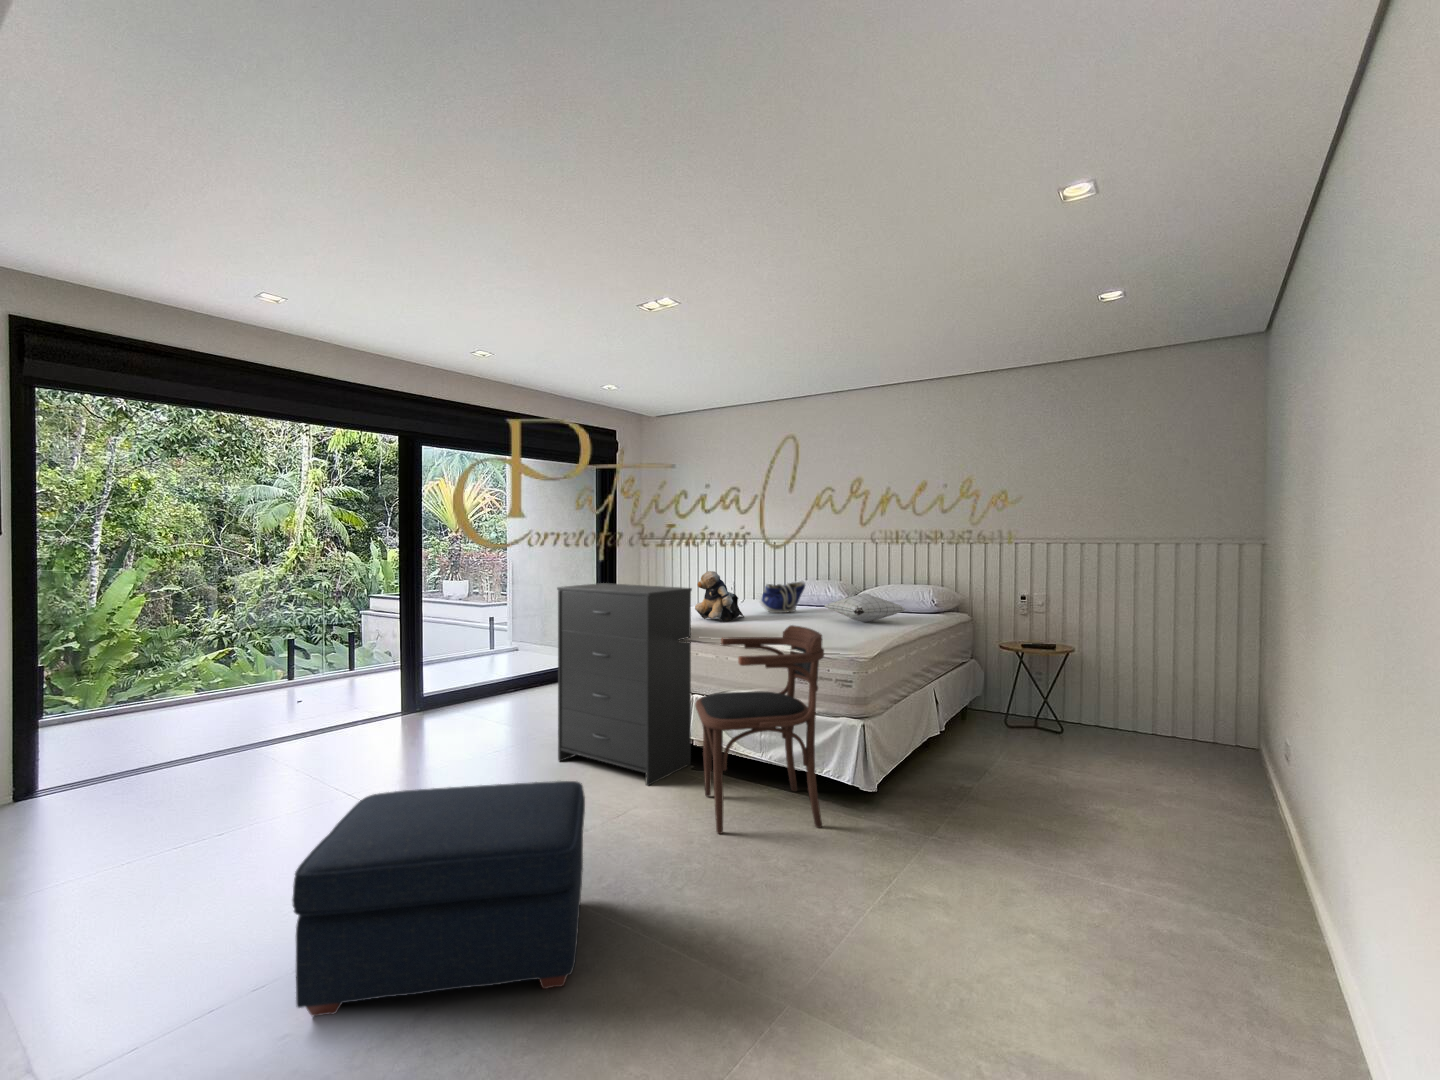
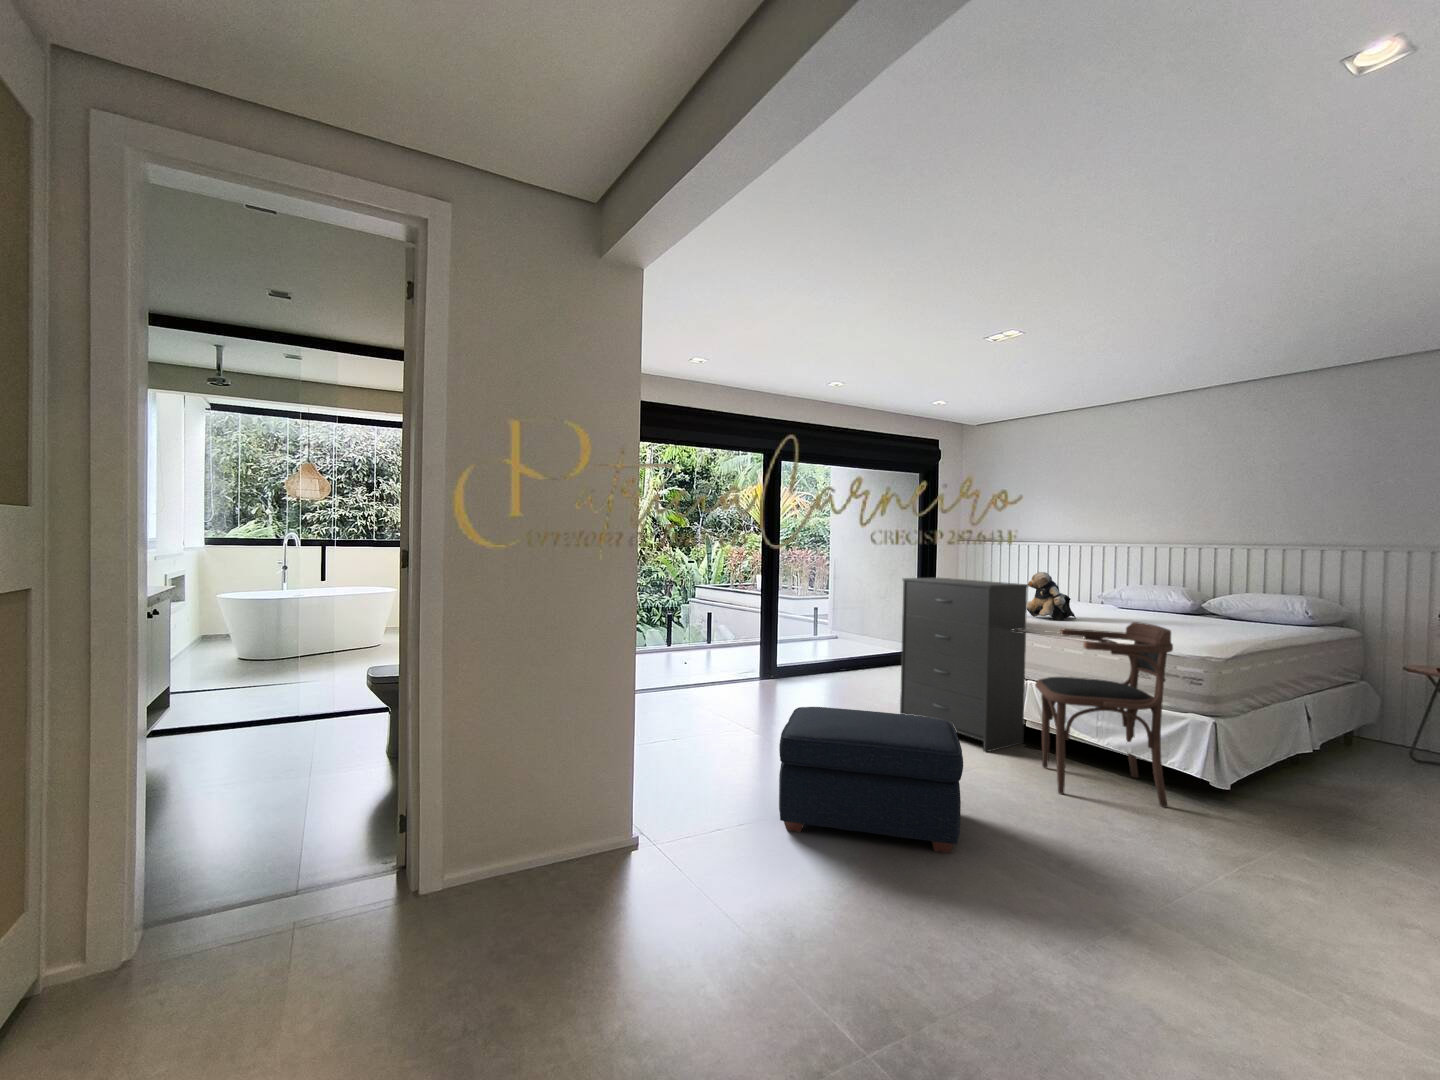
tote bag: present [760,582,805,613] -> none [1092,587,1146,618]
pillow: present [825,593,905,622] -> none [1169,601,1273,631]

